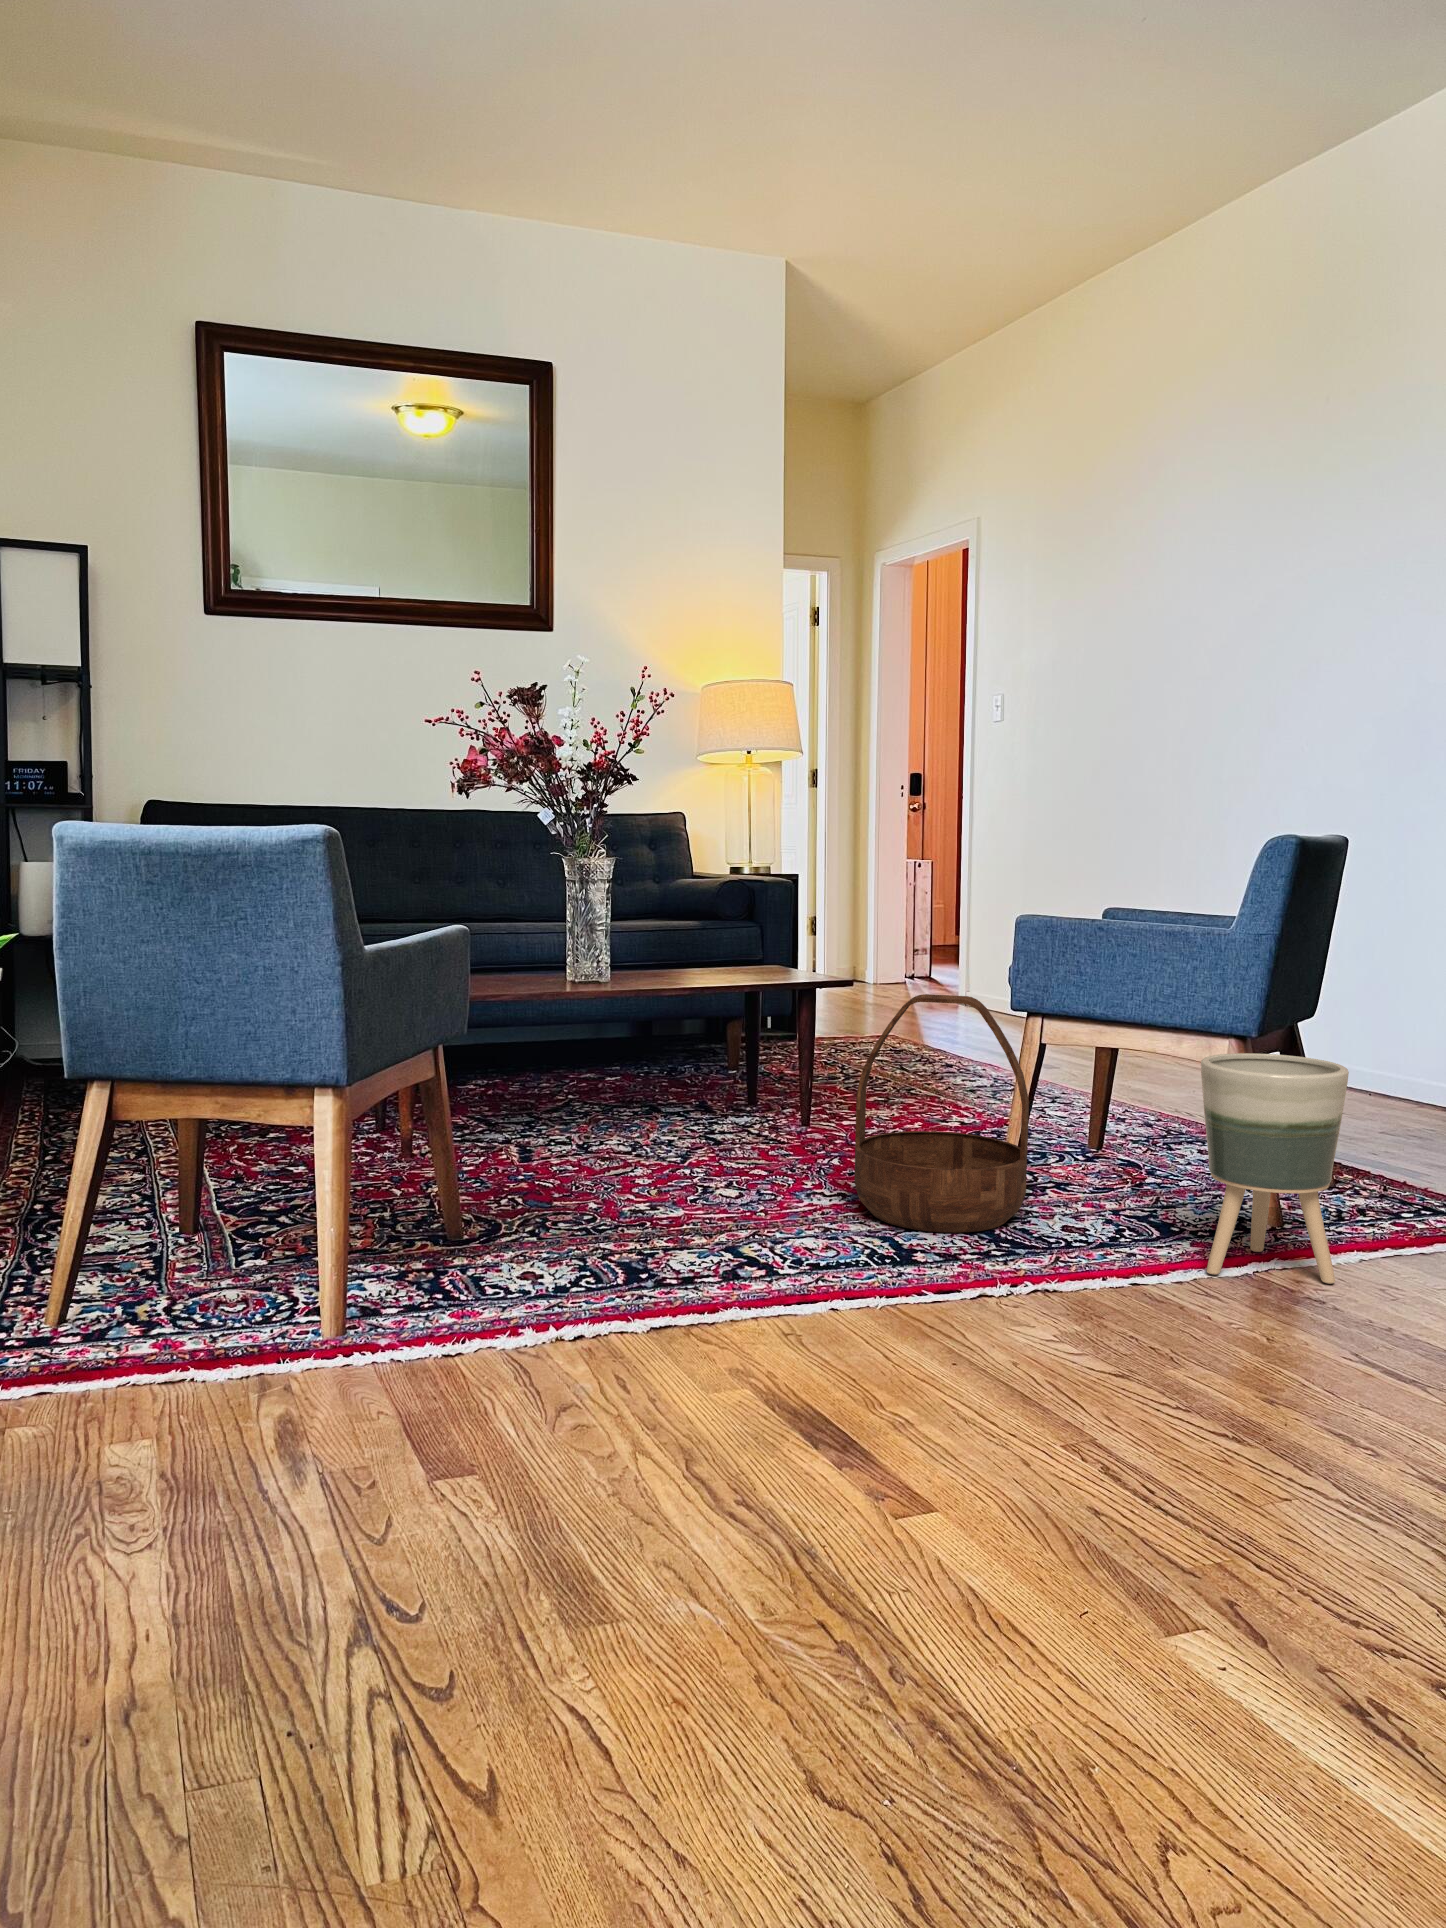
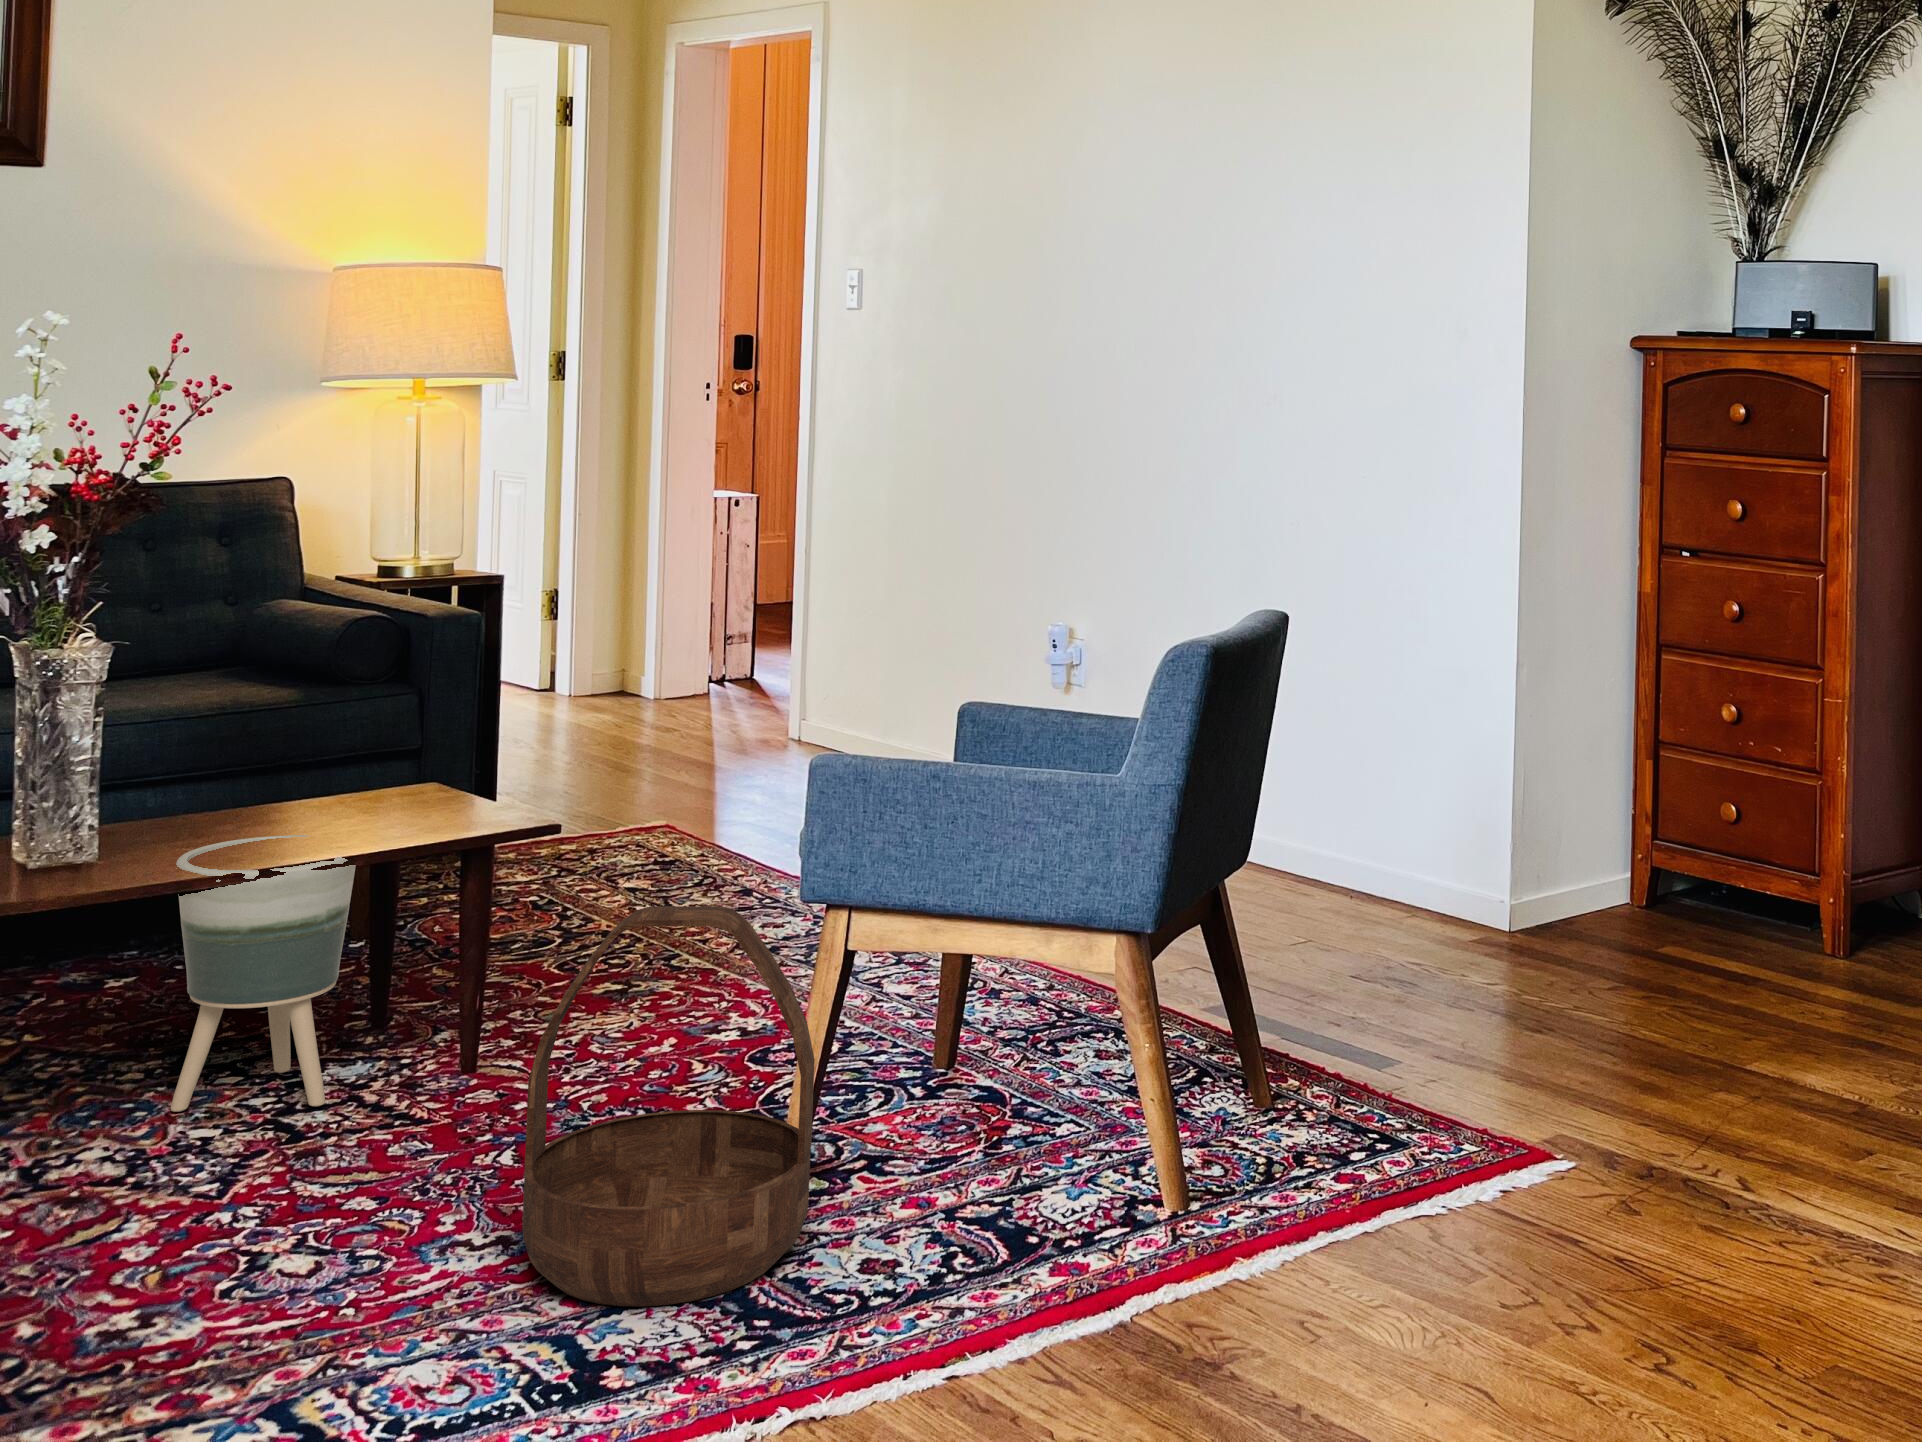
planter: present [1201,1053,1349,1284] -> present [170,835,356,1112]

